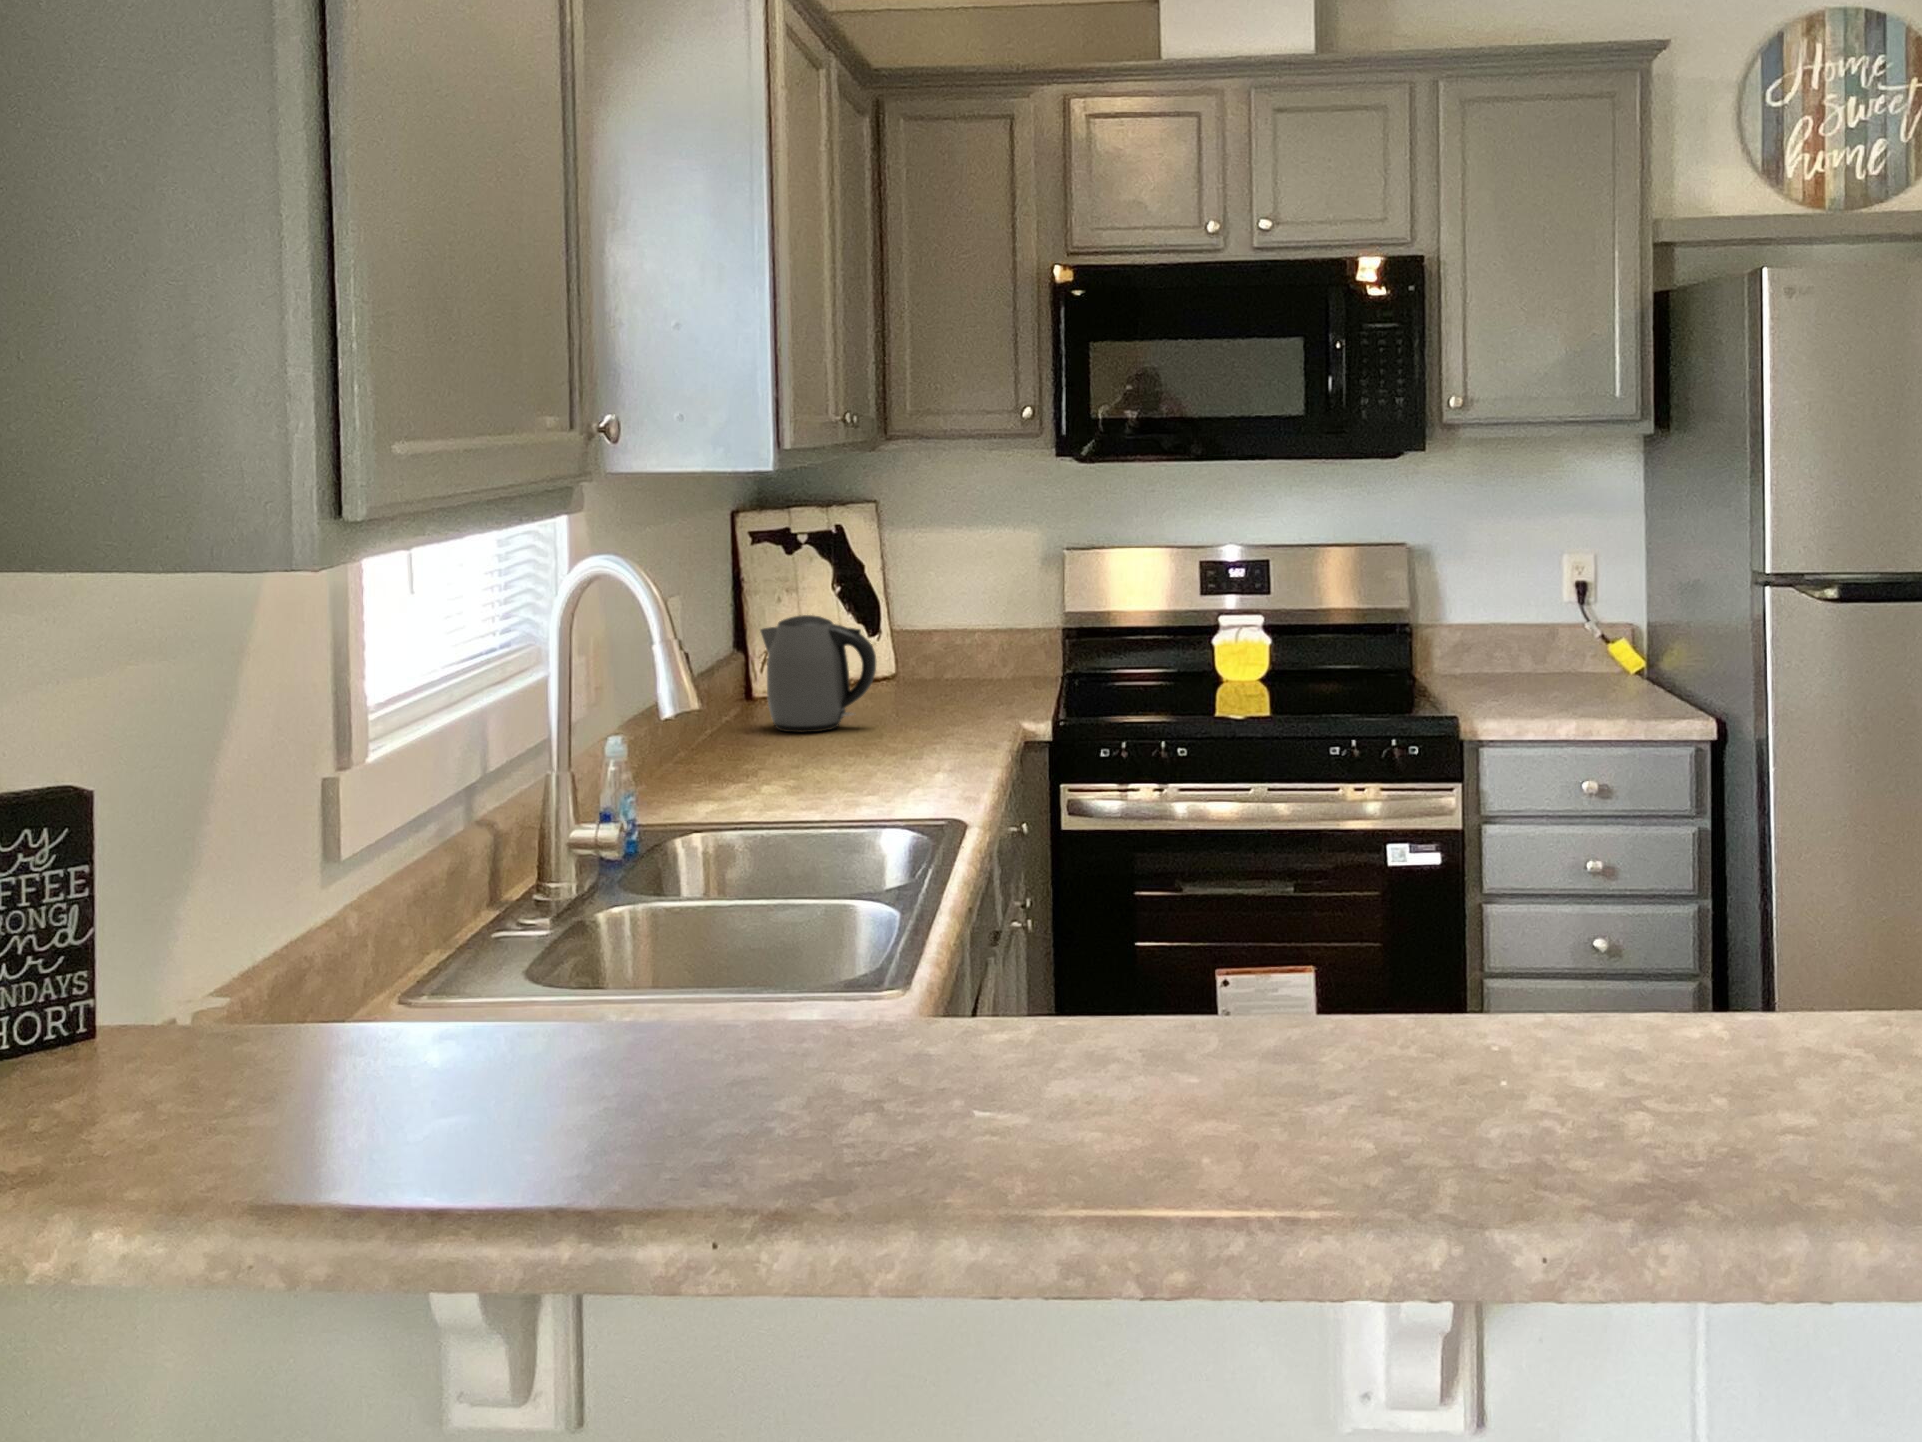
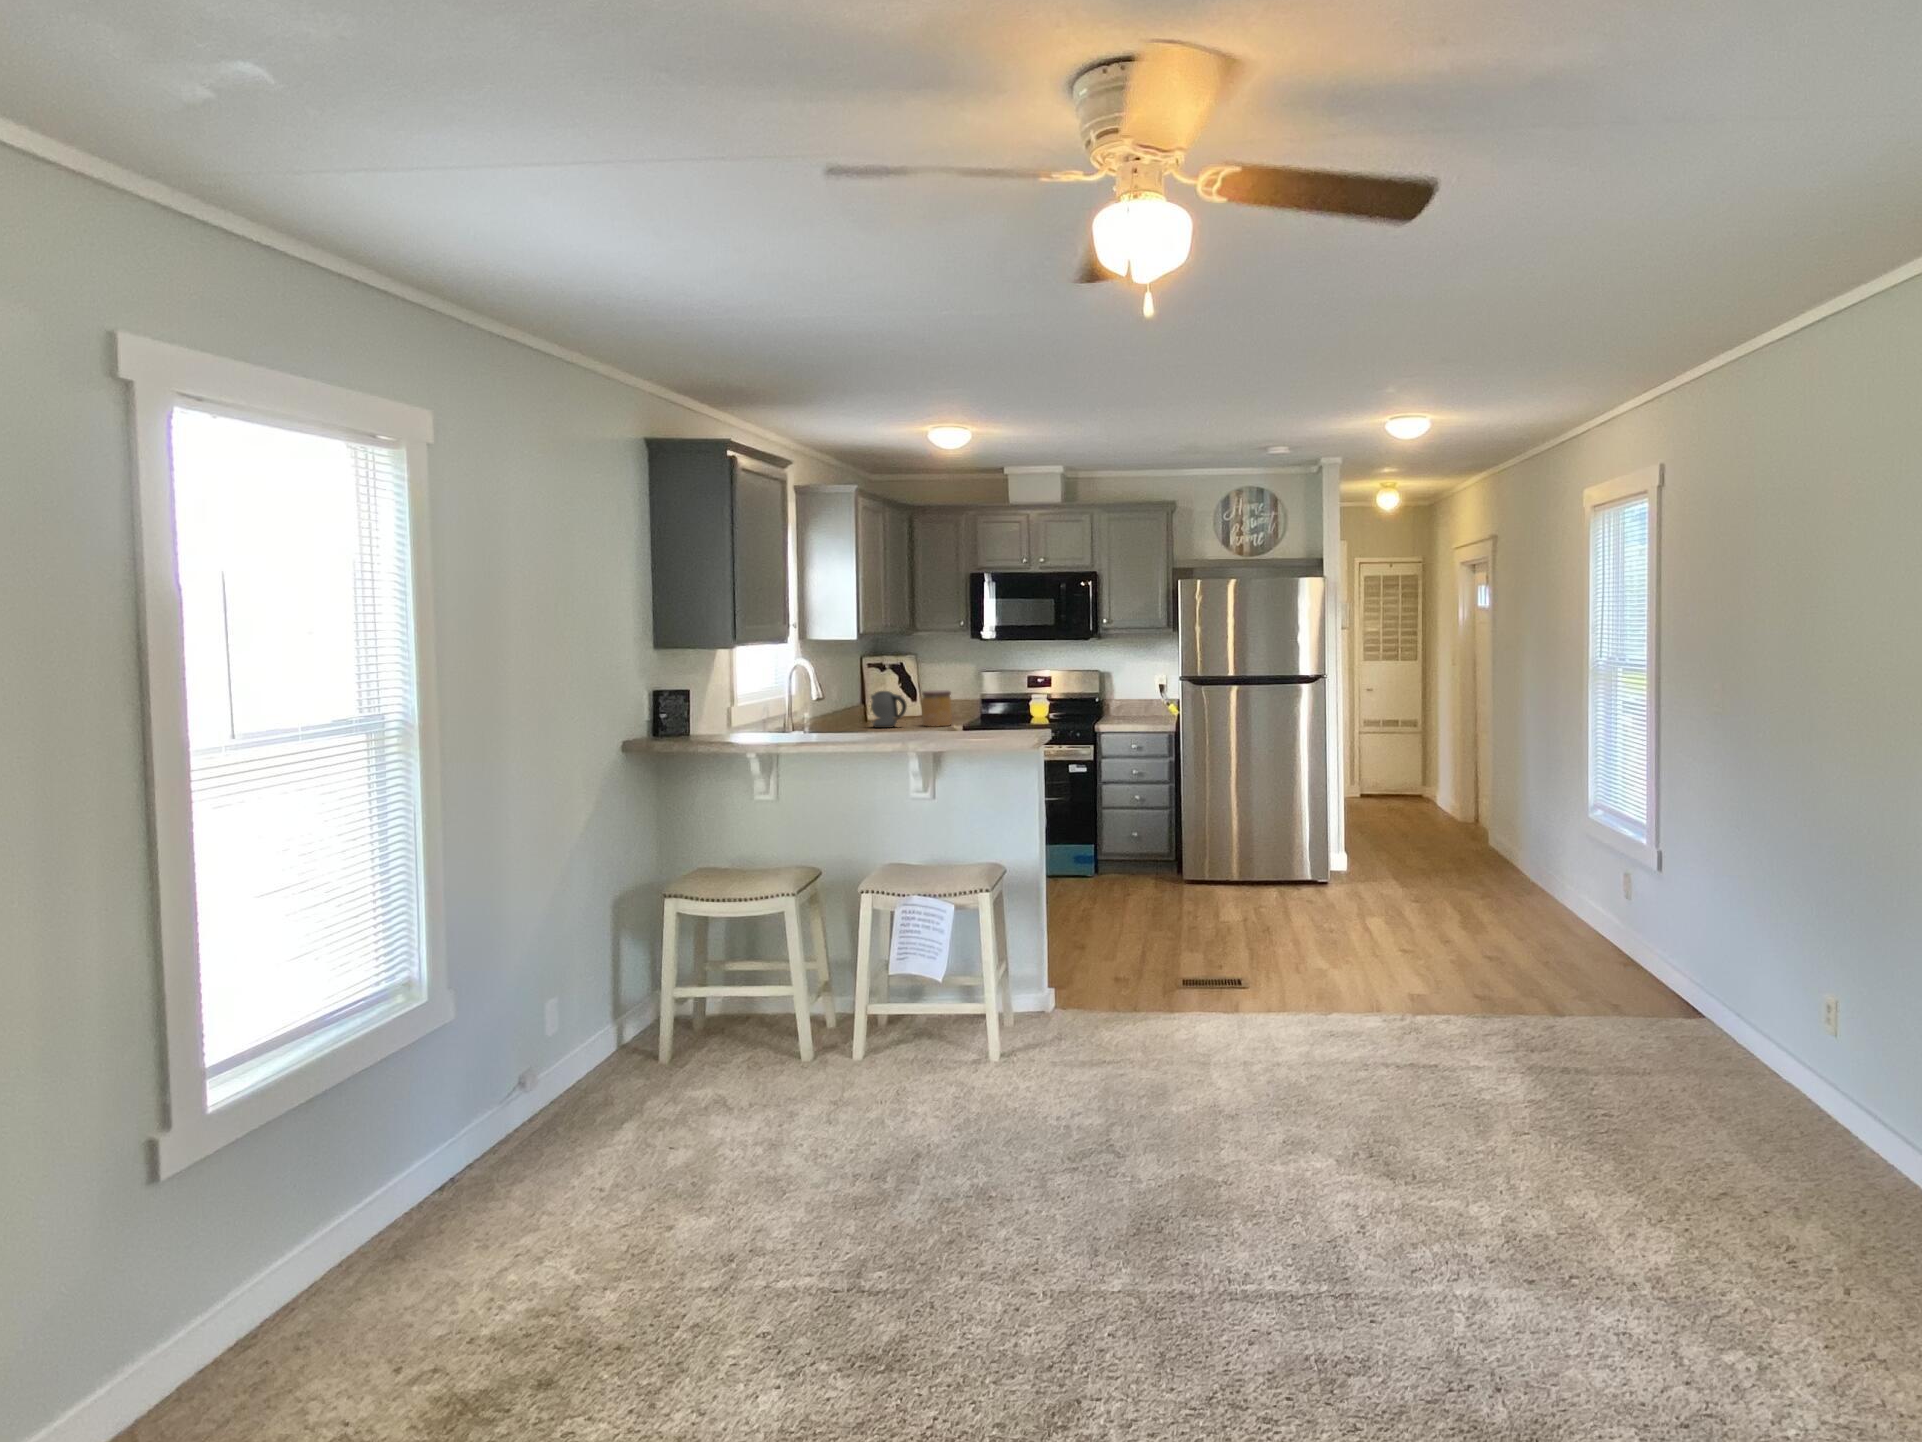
jar: none [920,609,1008,725] -> present [922,690,951,727]

